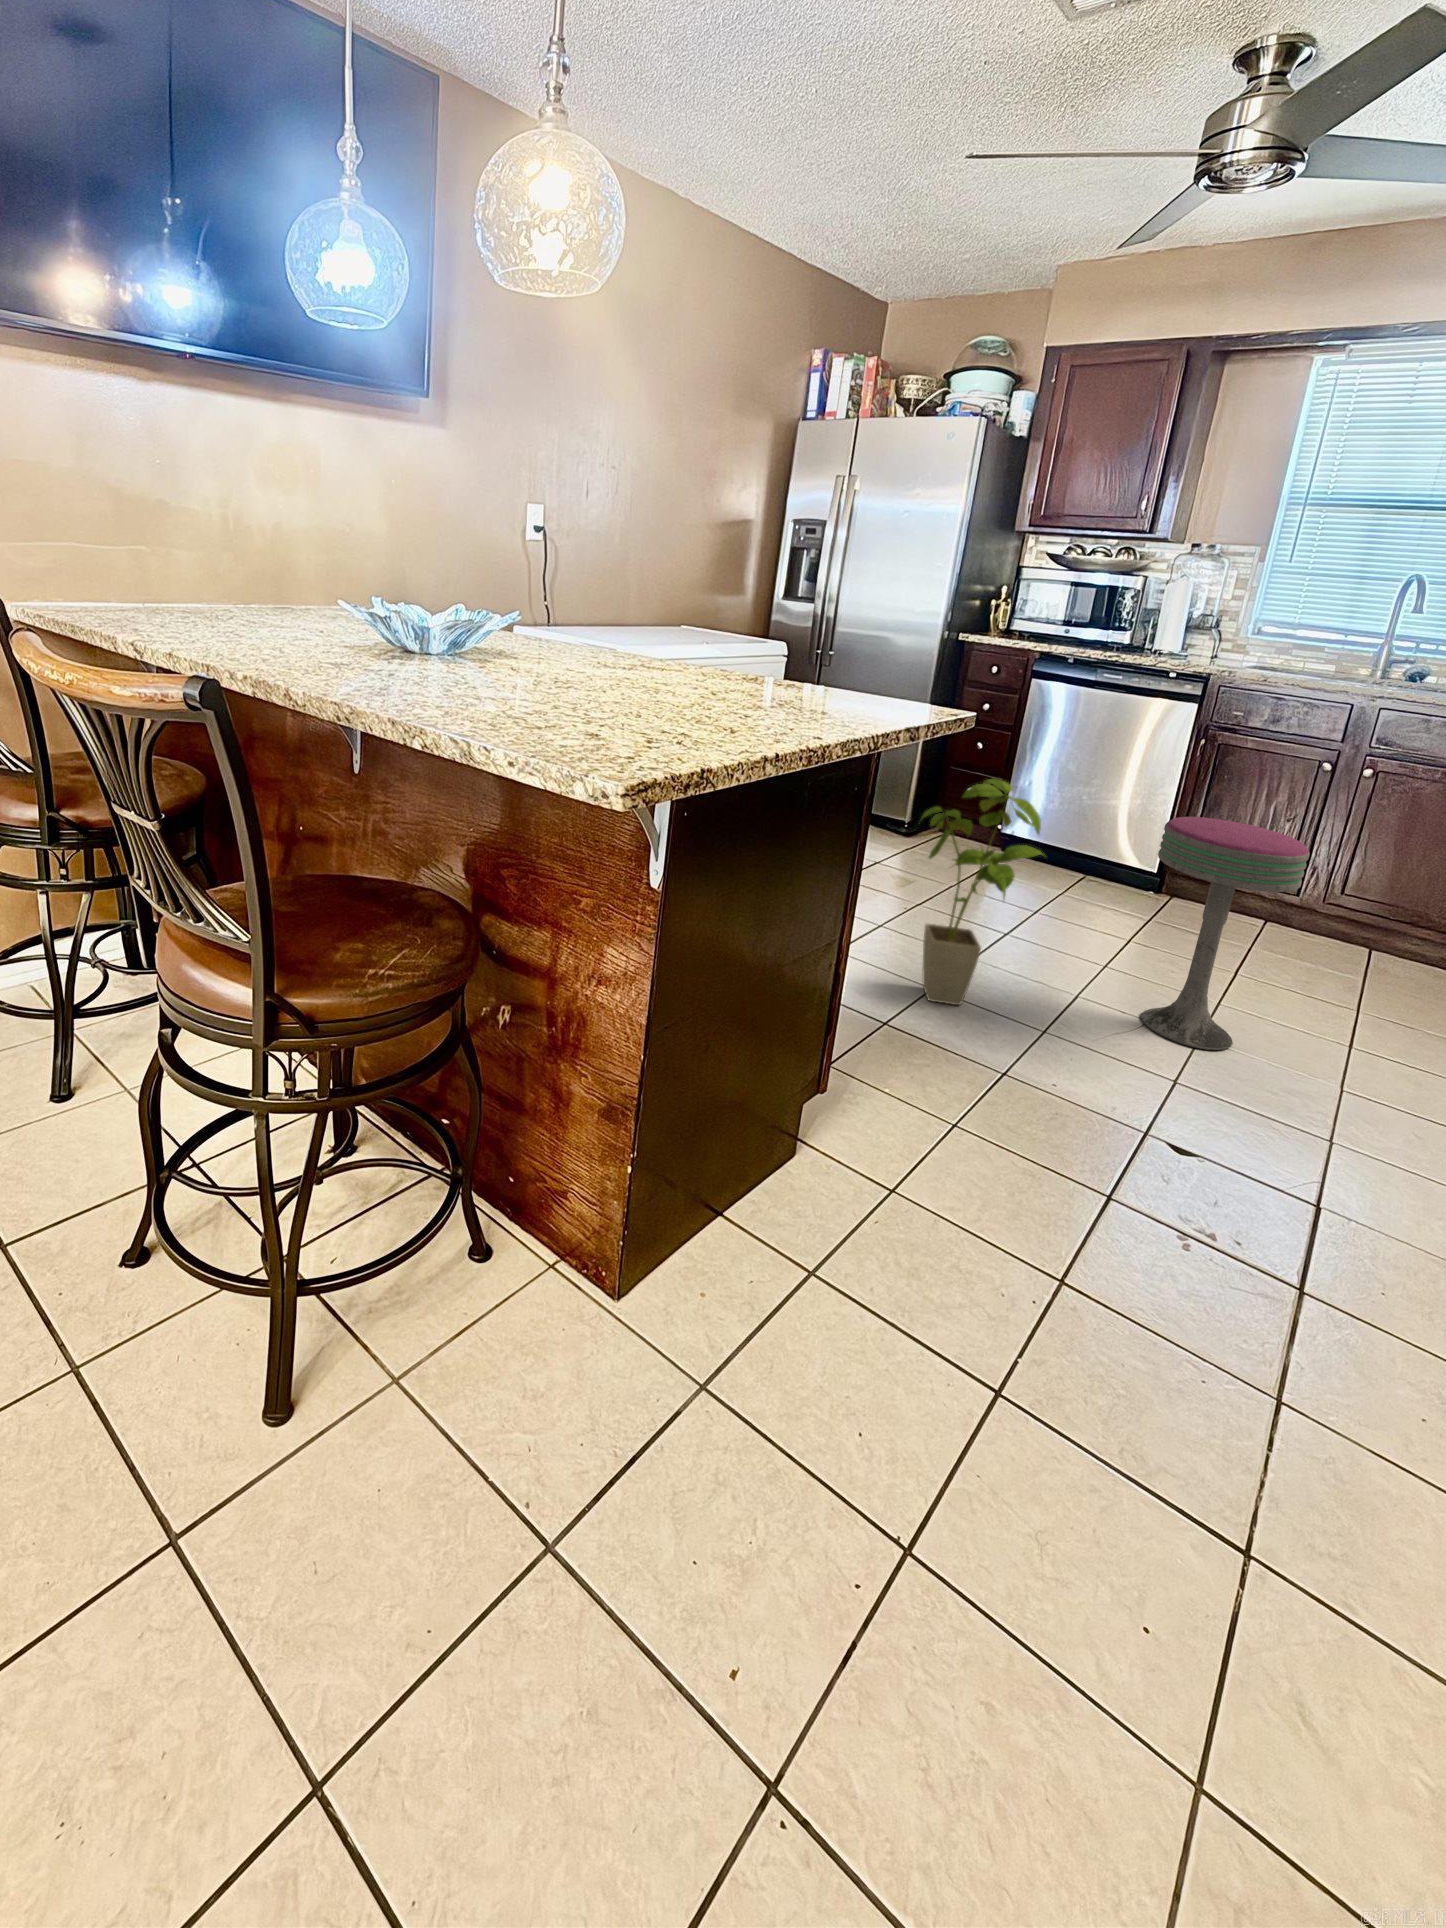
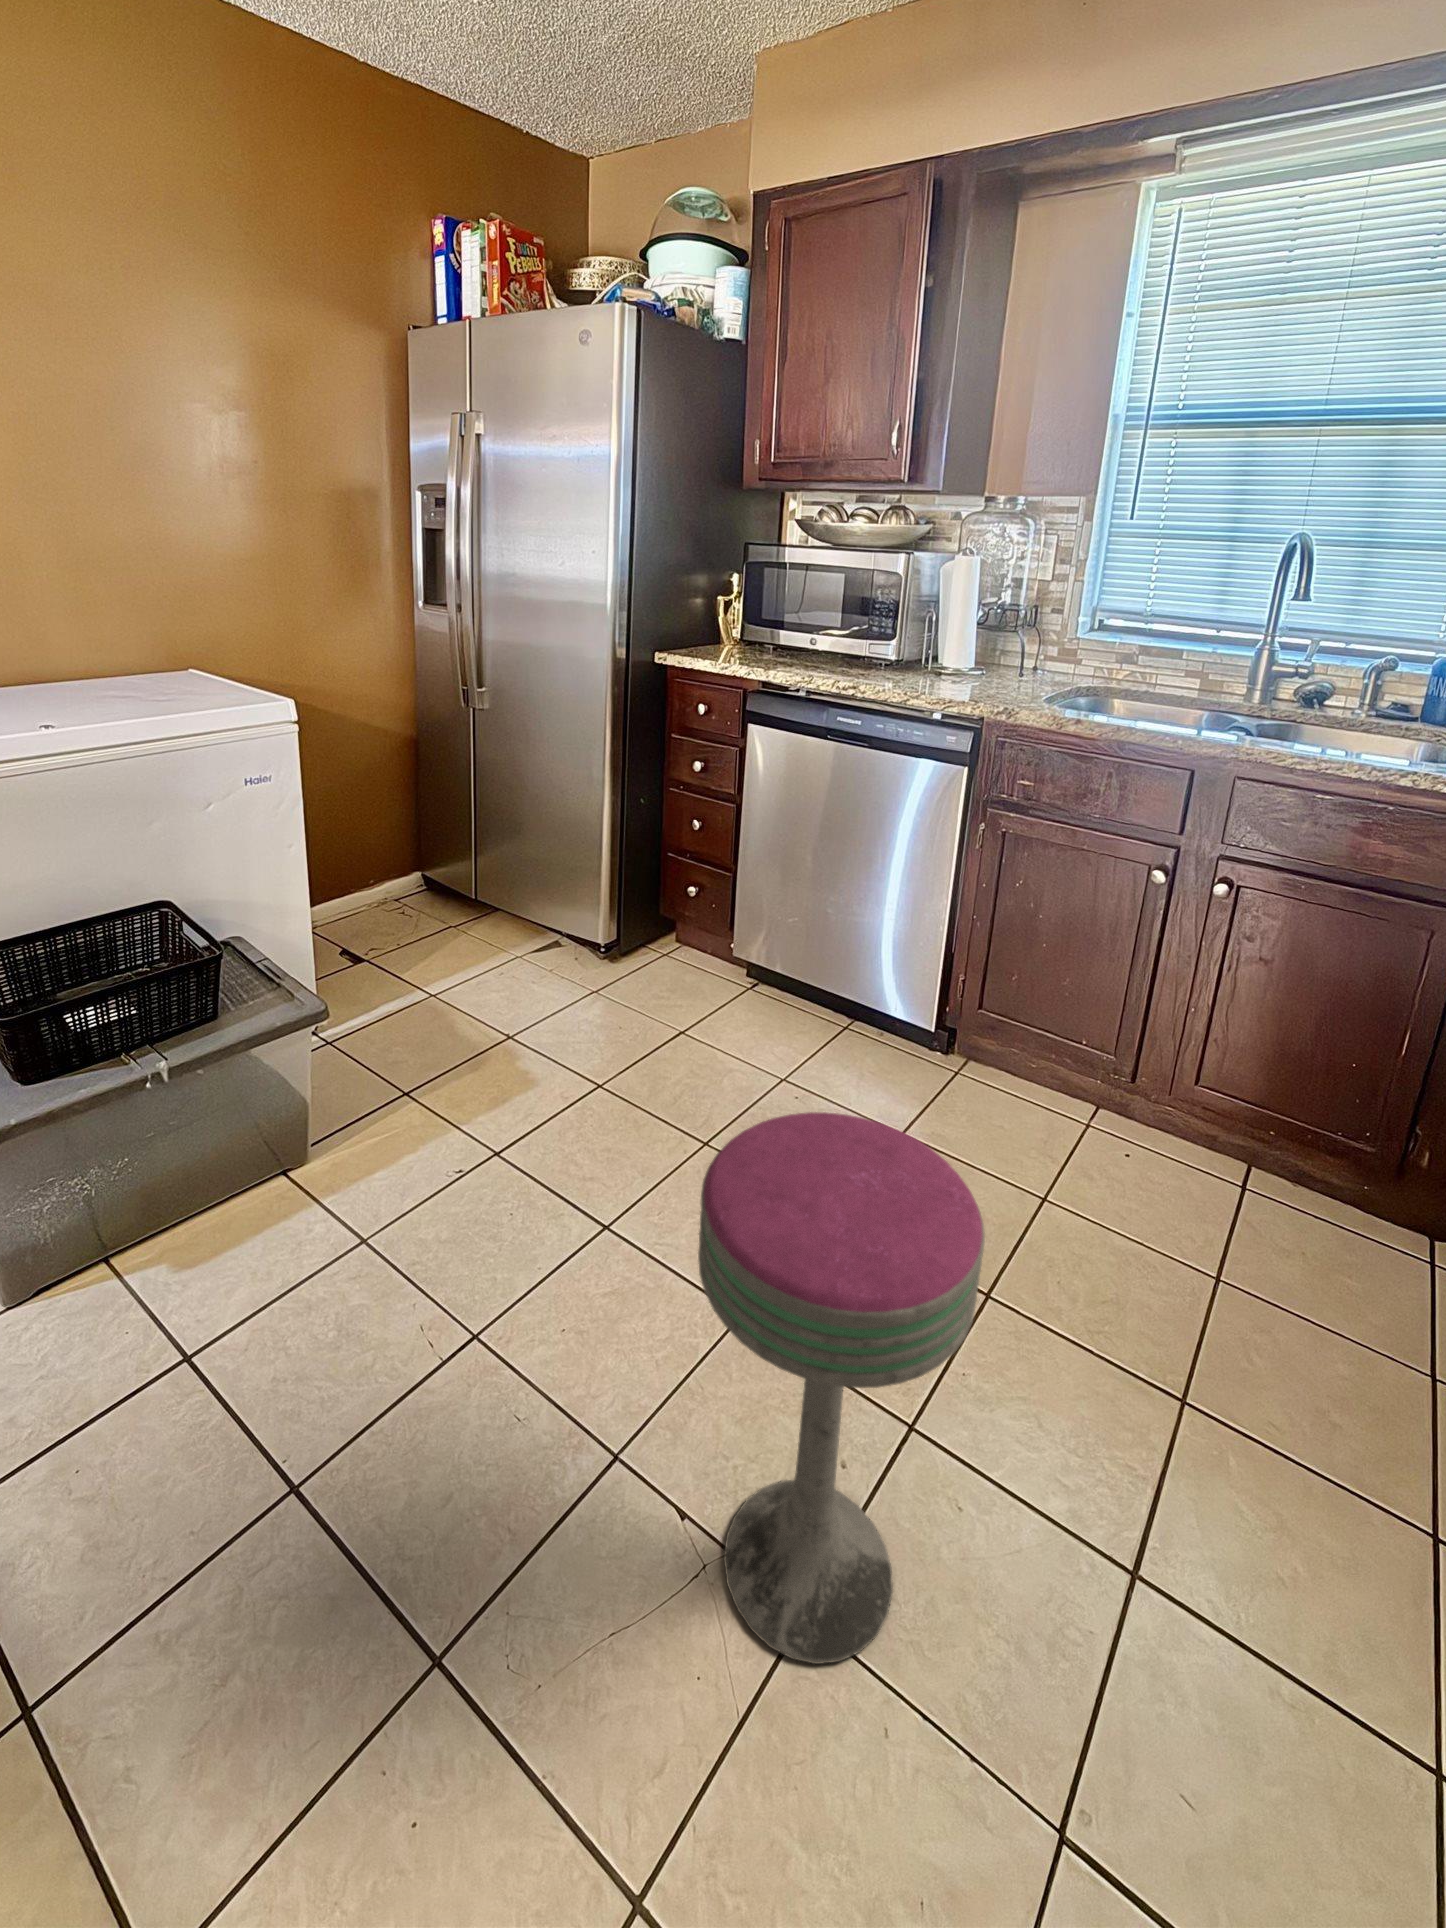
house plant: present [922,779,1044,1005] -> none [143,1104,481,1571]

